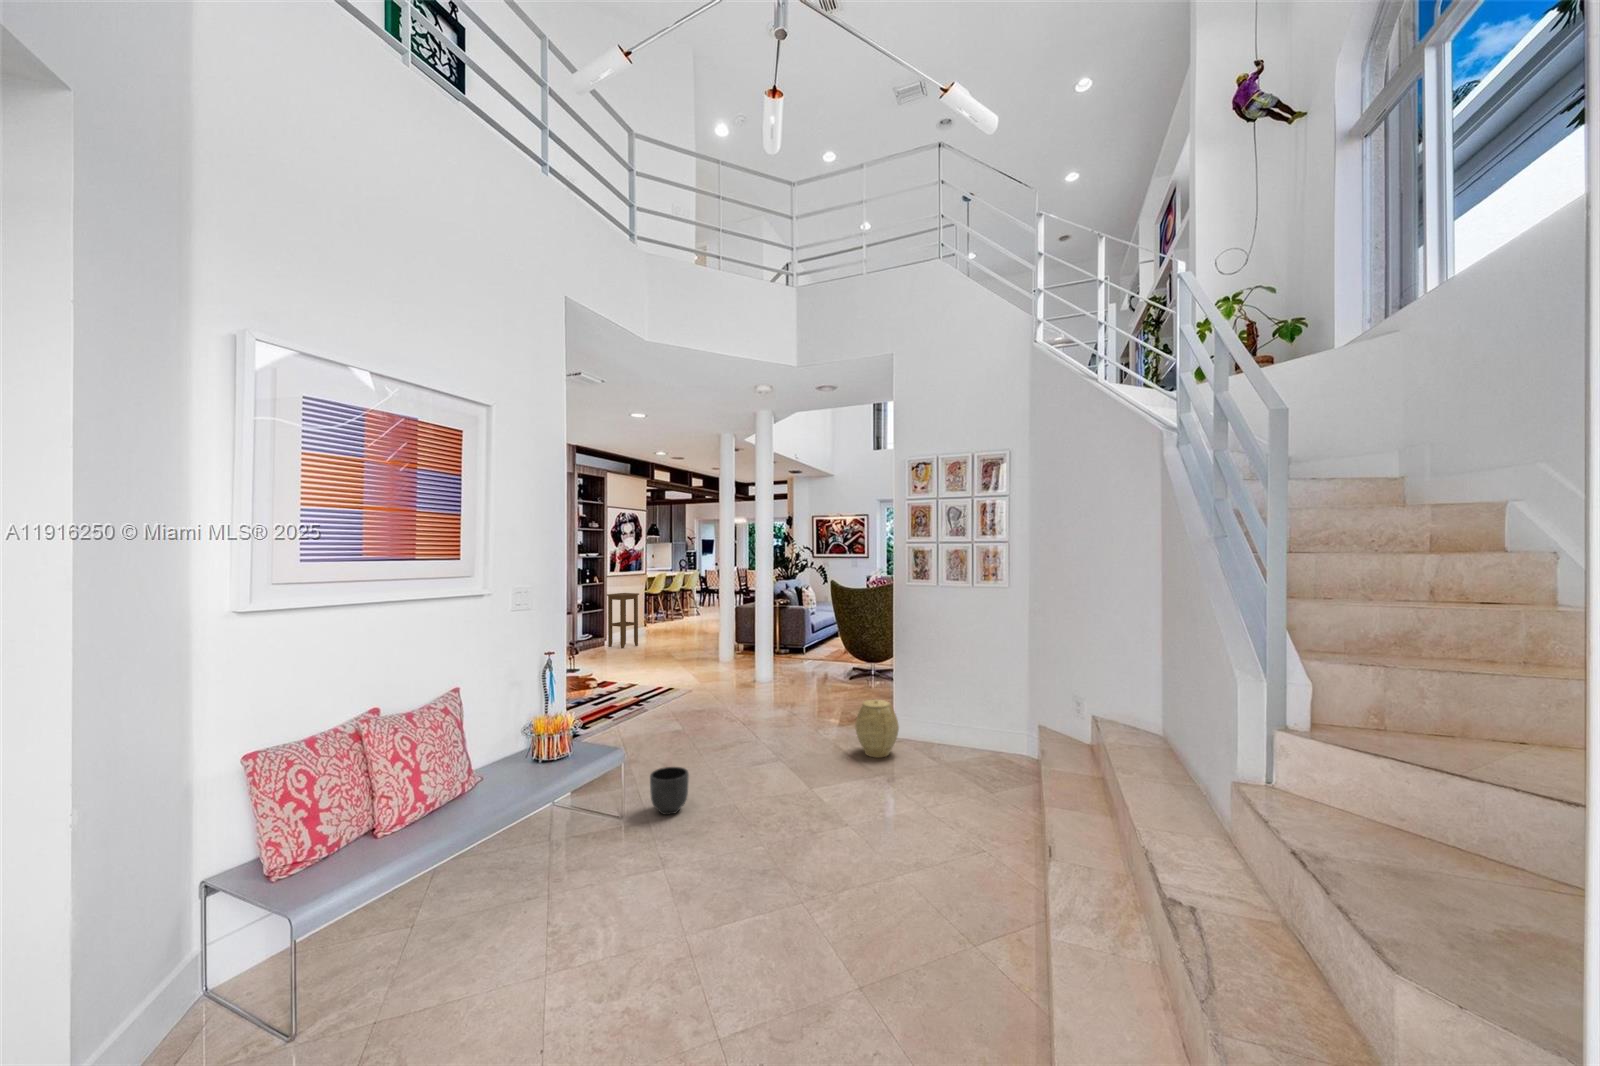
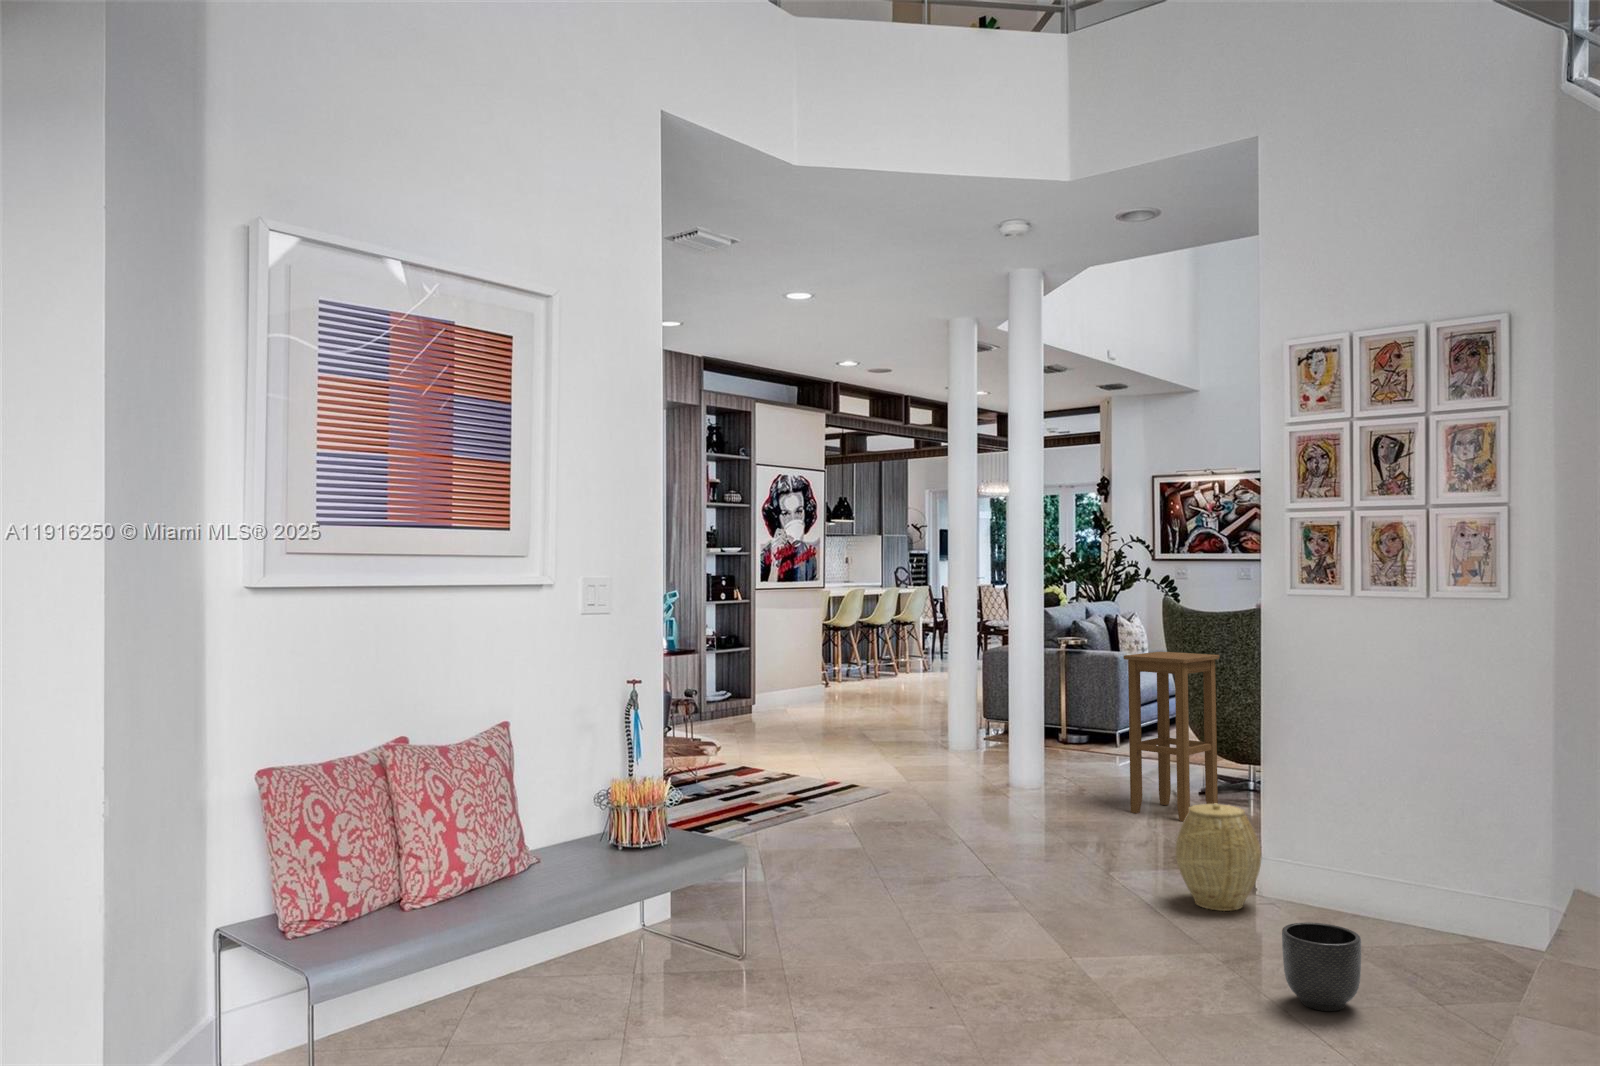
stool: present [607,593,639,648] -> present [1124,652,1220,822]
planter: present [650,767,689,815] -> present [1282,922,1361,1011]

